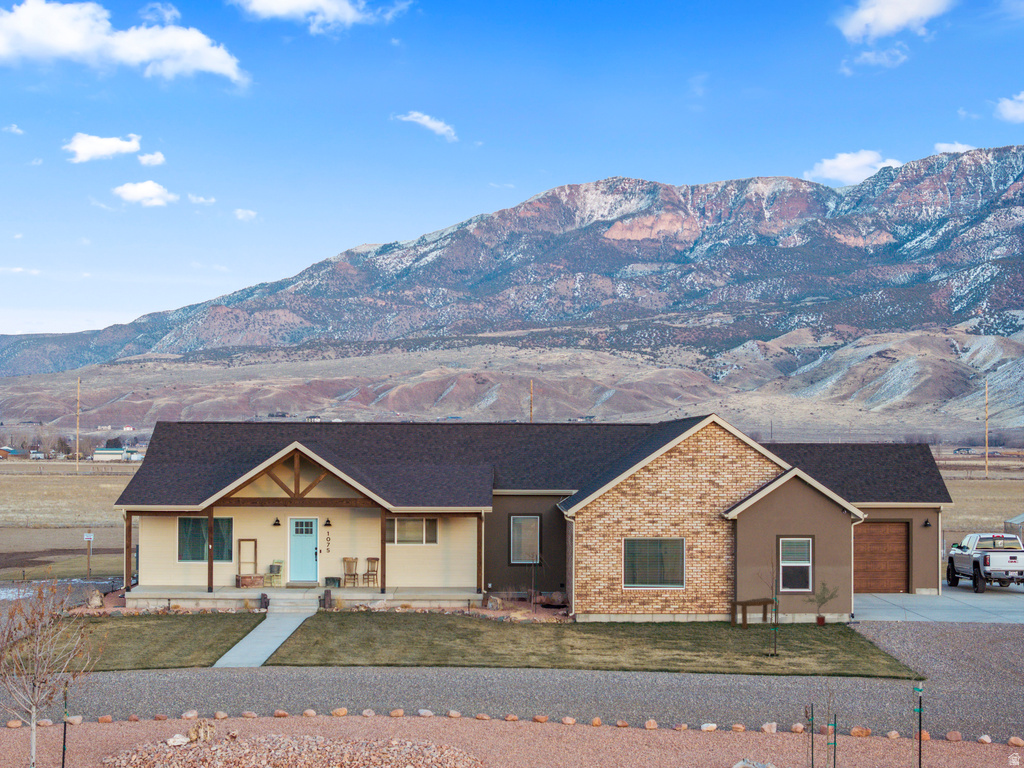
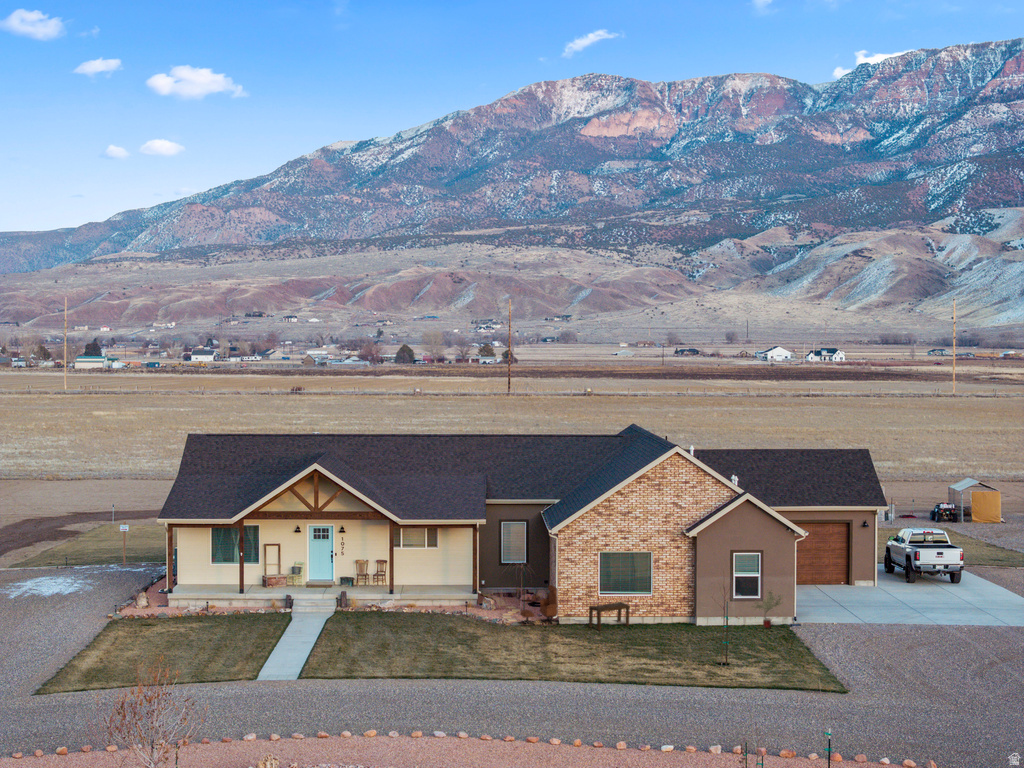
lounge chair: none [528,578,576,623] -> present [519,585,558,625]
bench: present [731,598,779,629] -> present [589,602,630,630]

